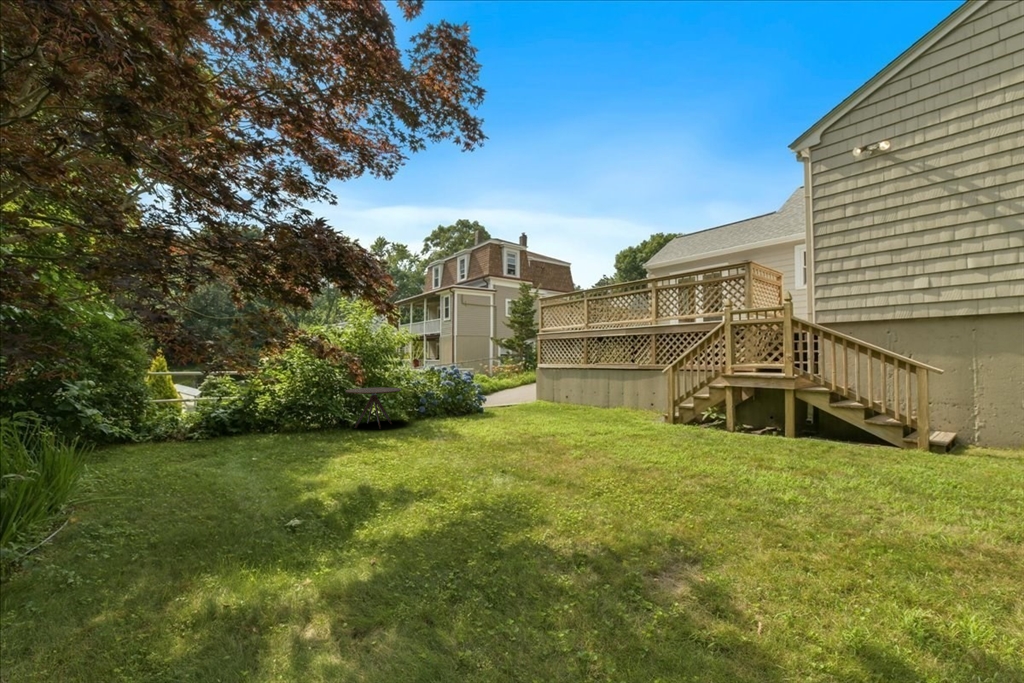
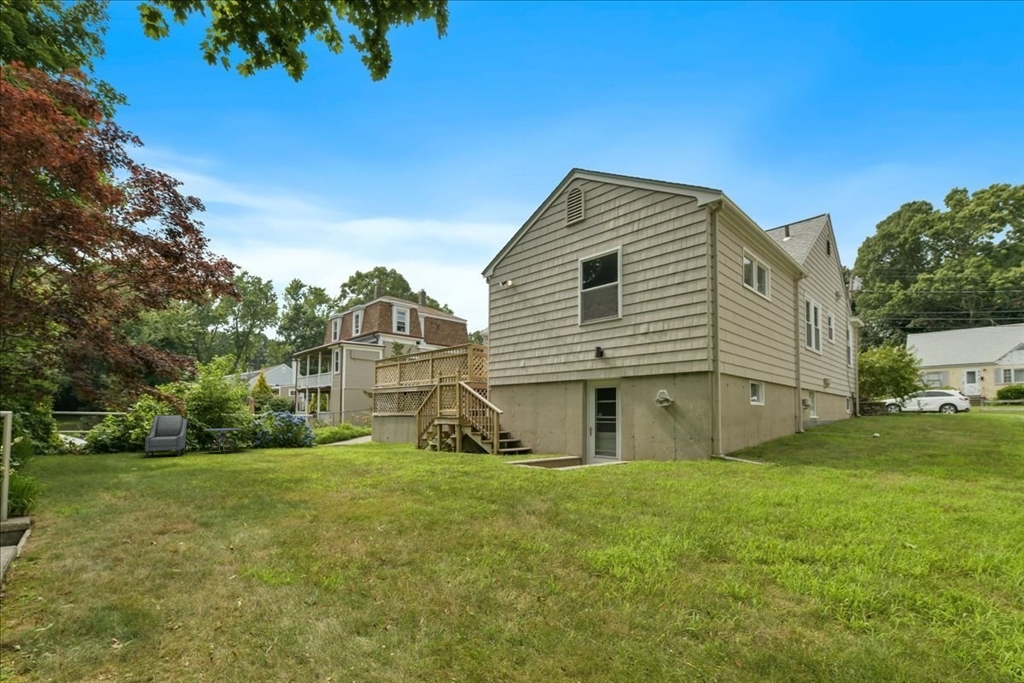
chair: none [258,366,320,438] -> present [145,415,188,458]

